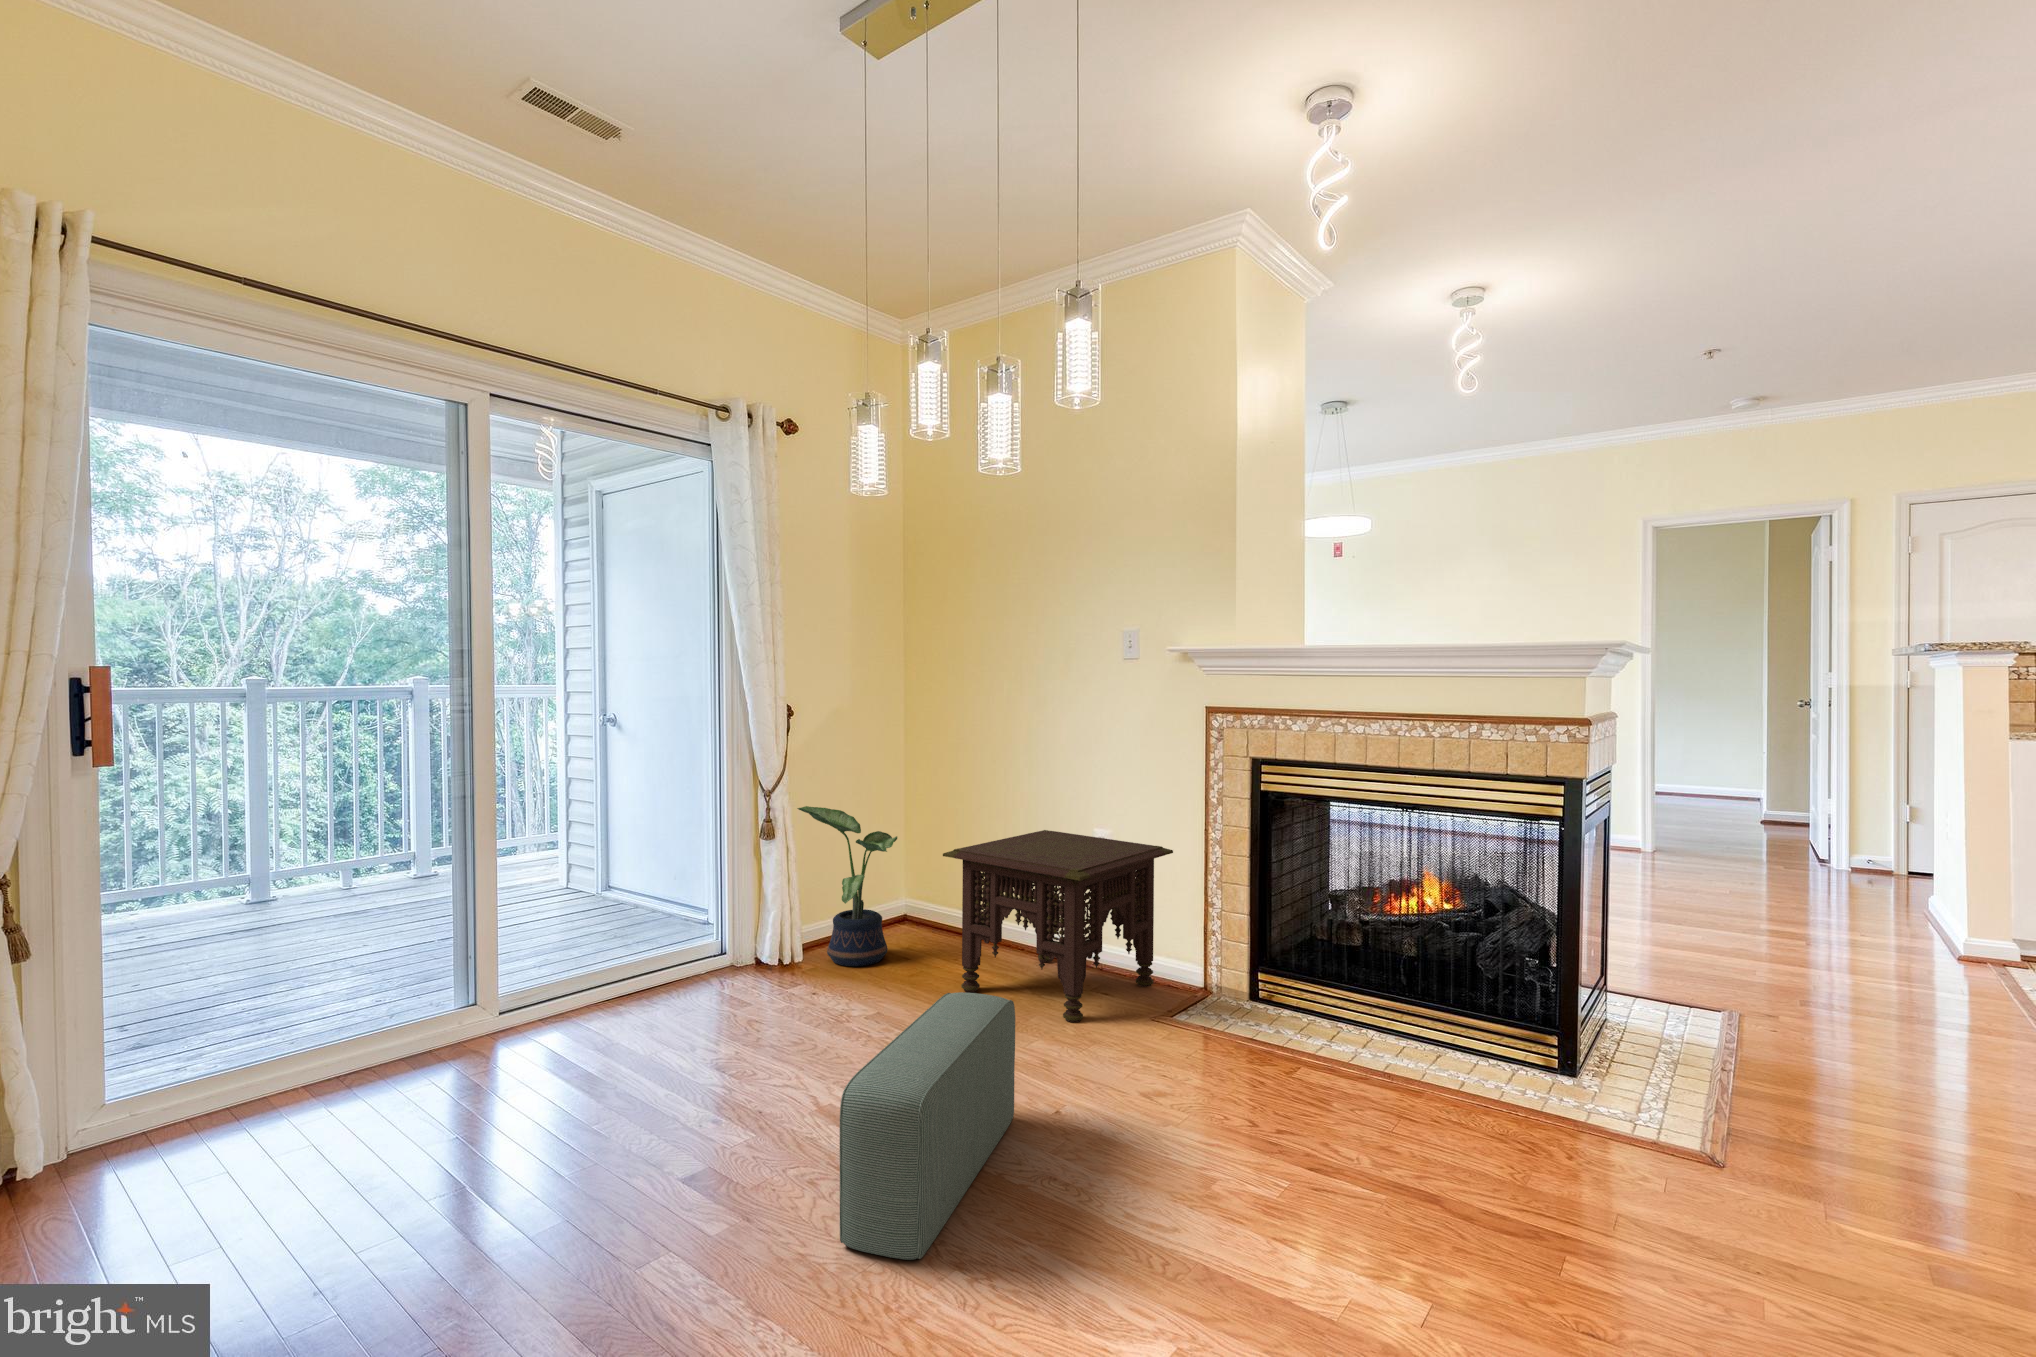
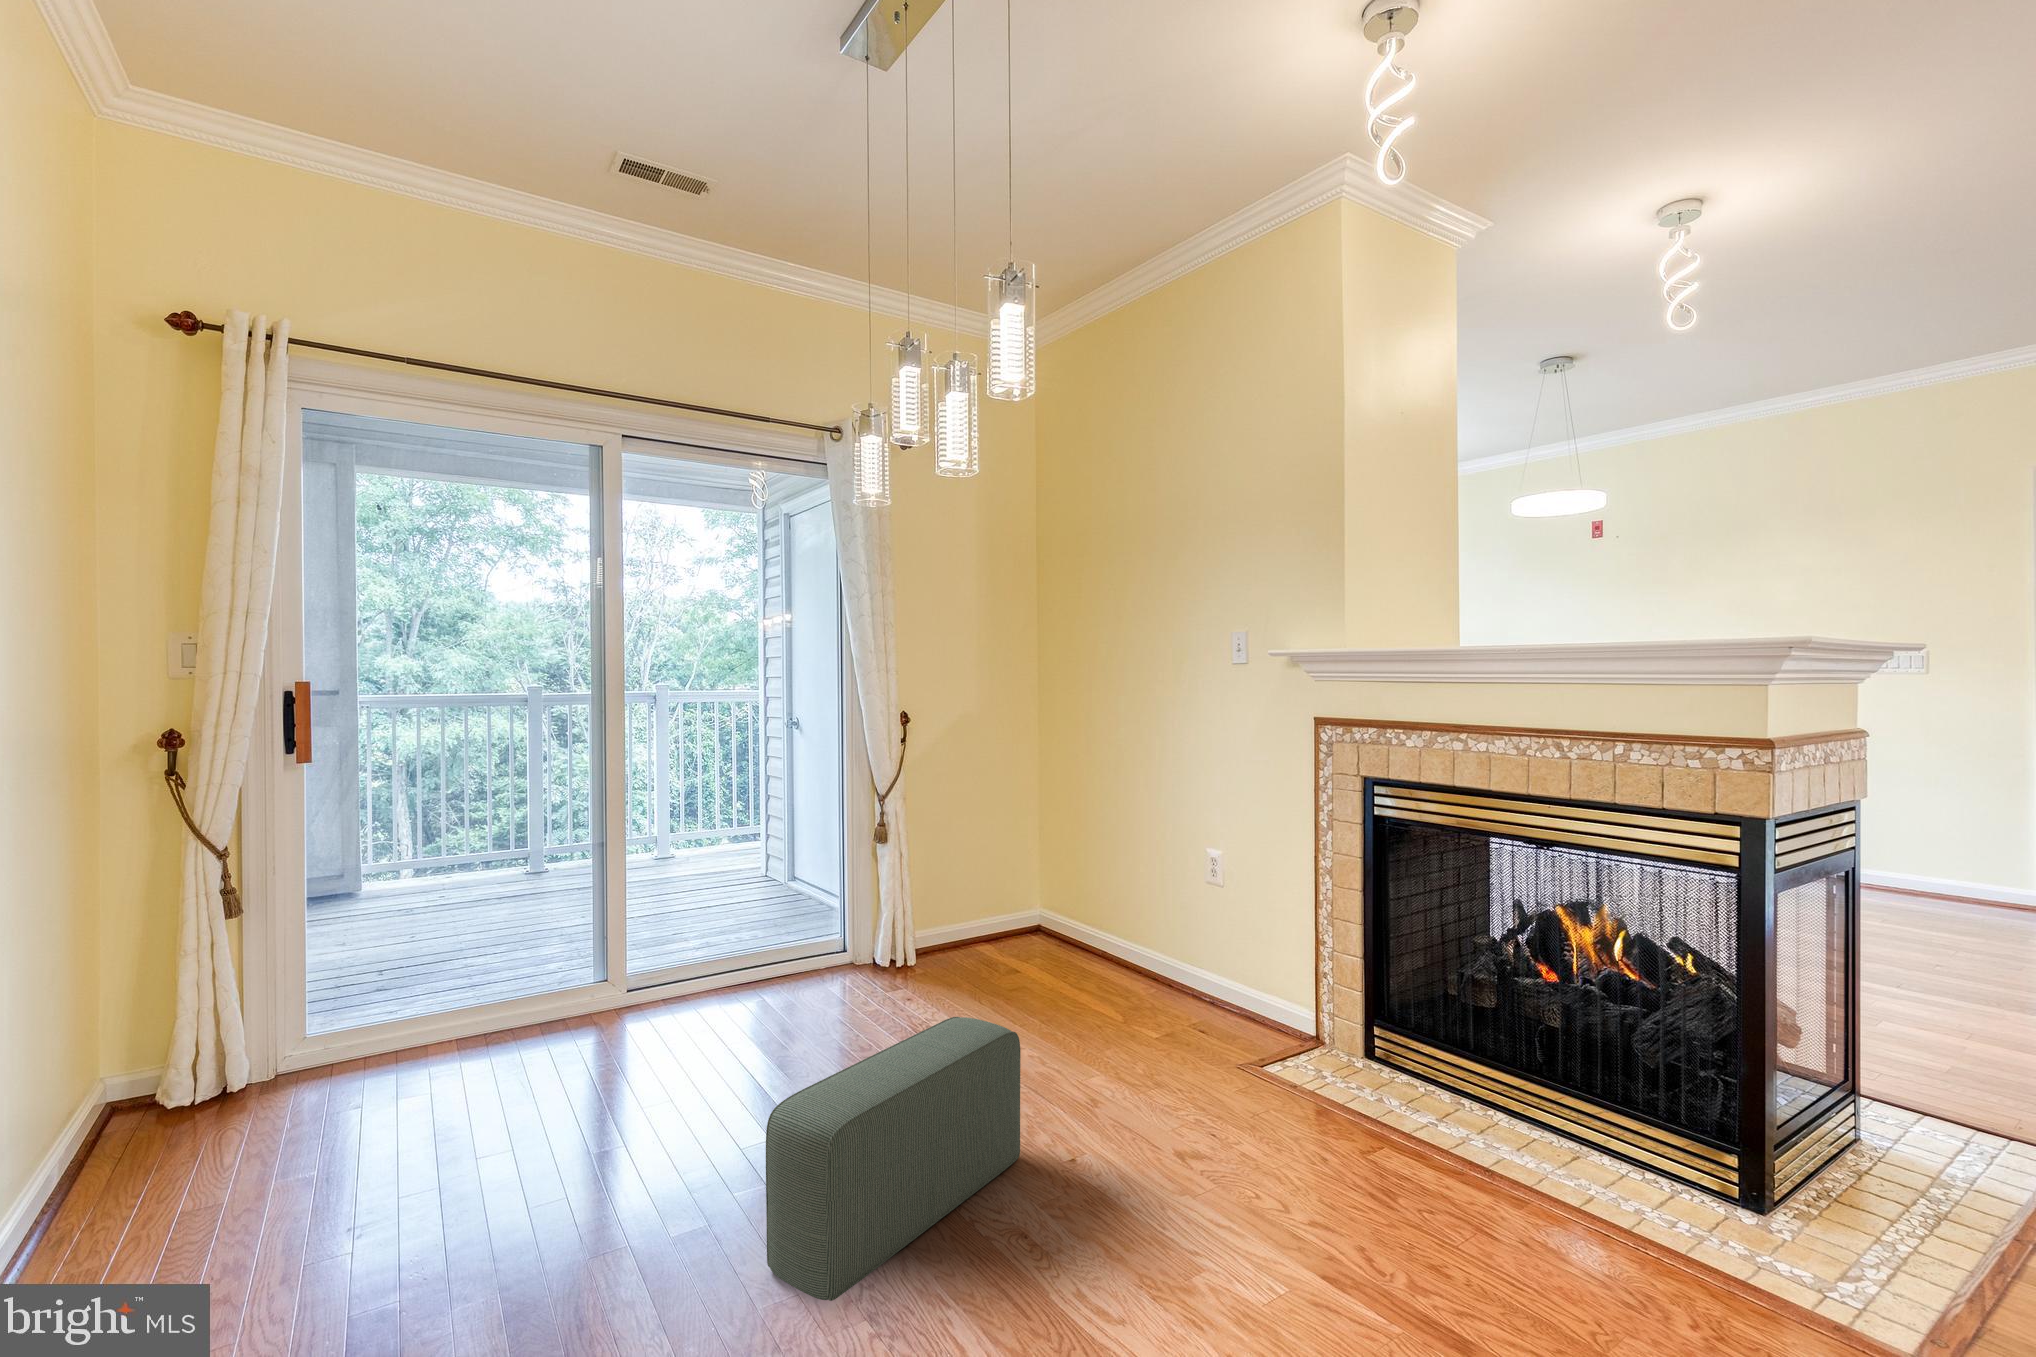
potted plant: present [797,806,897,966] -> none [920,815,1019,975]
side table: present [943,830,1173,1022] -> none [1032,849,1282,1059]

